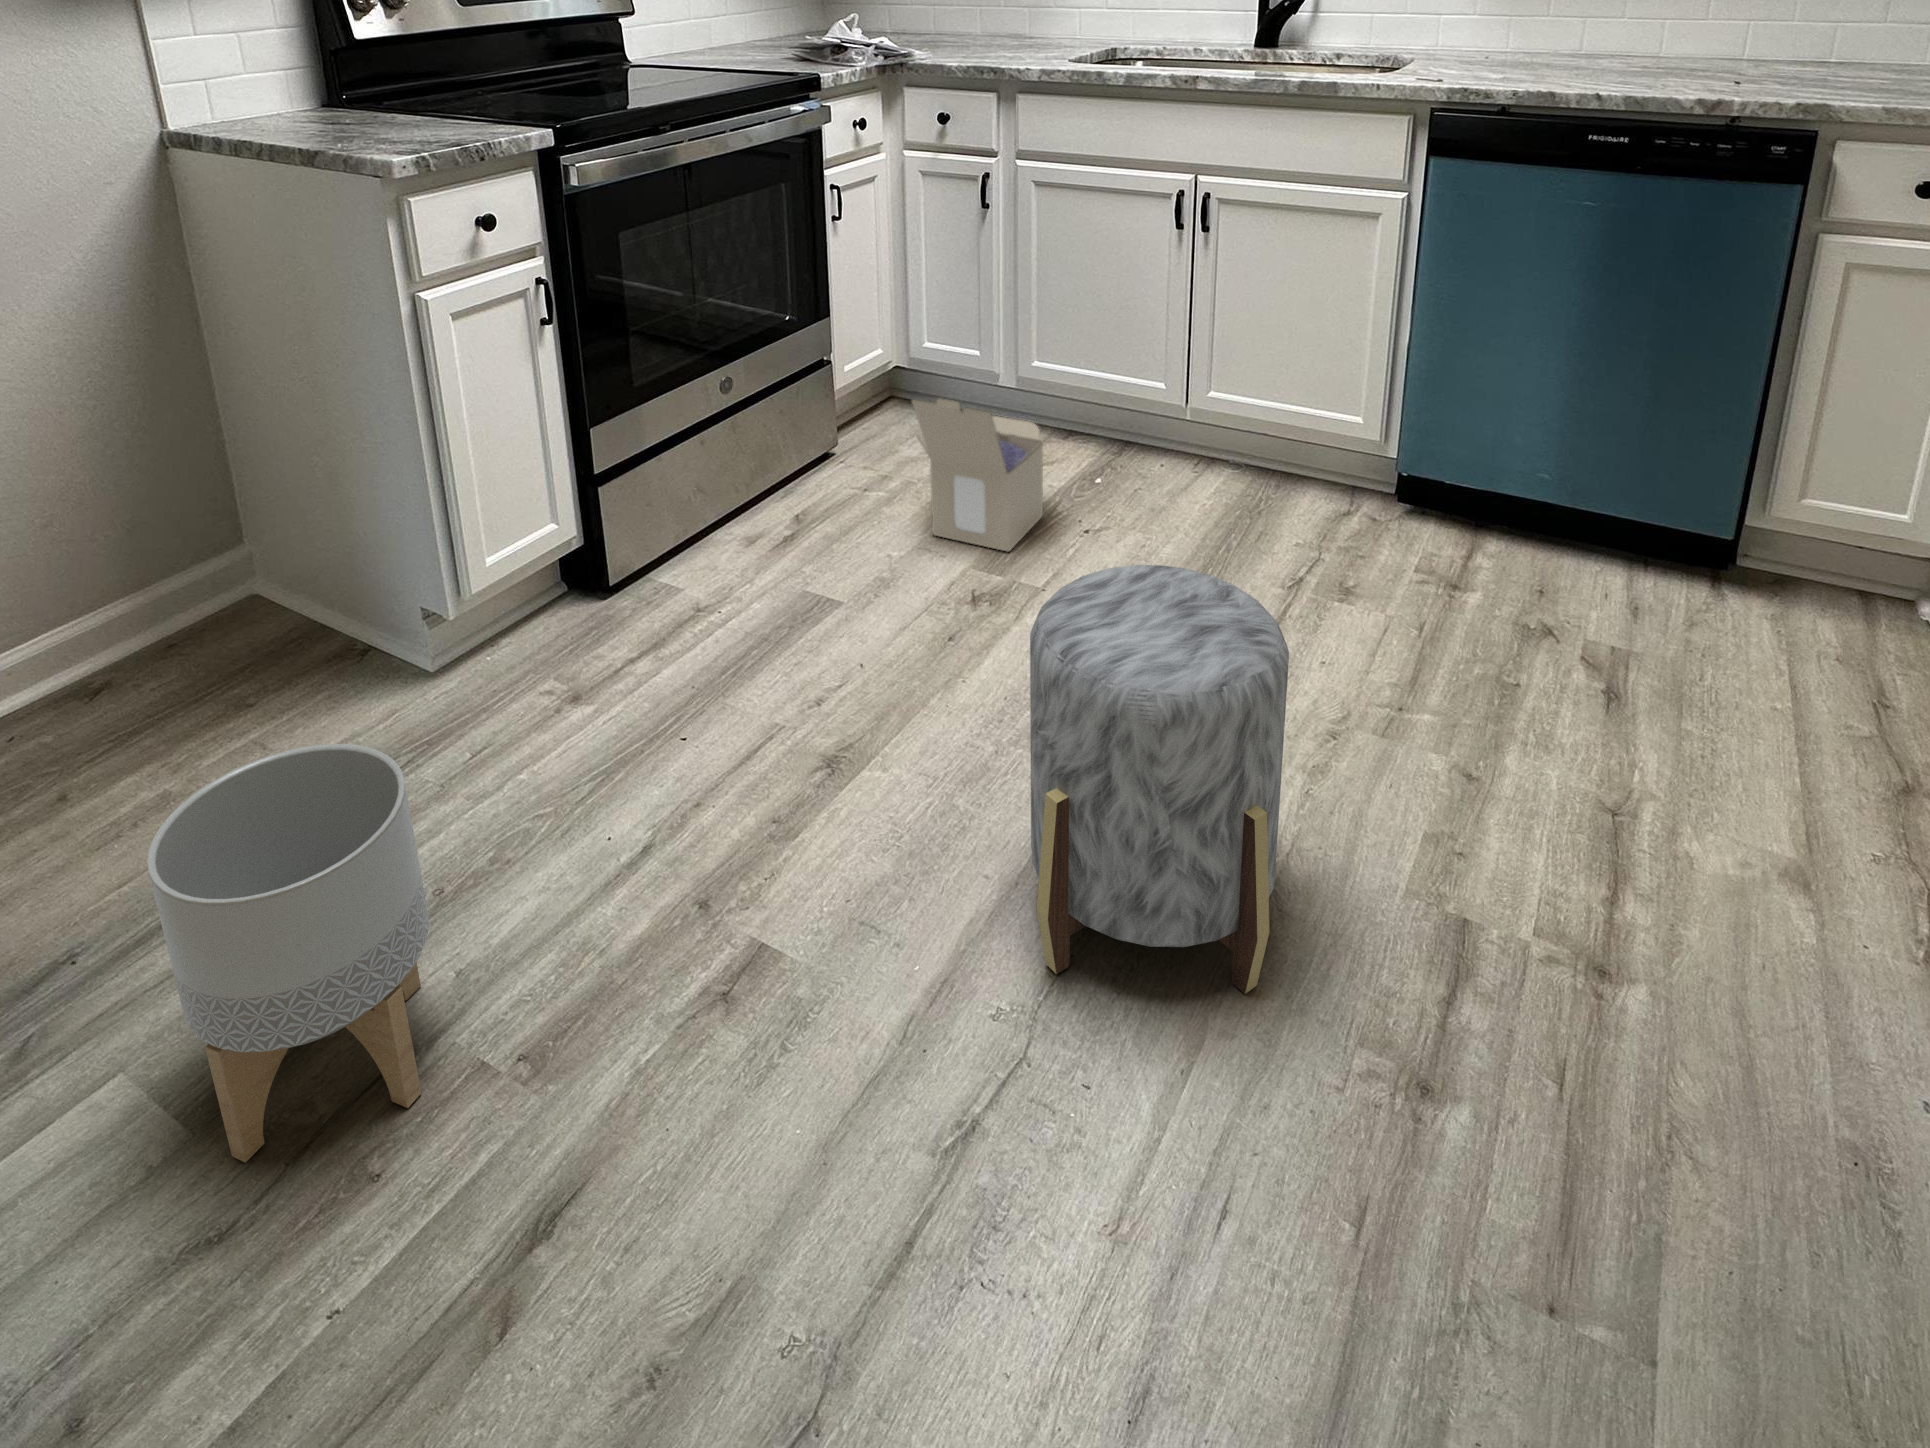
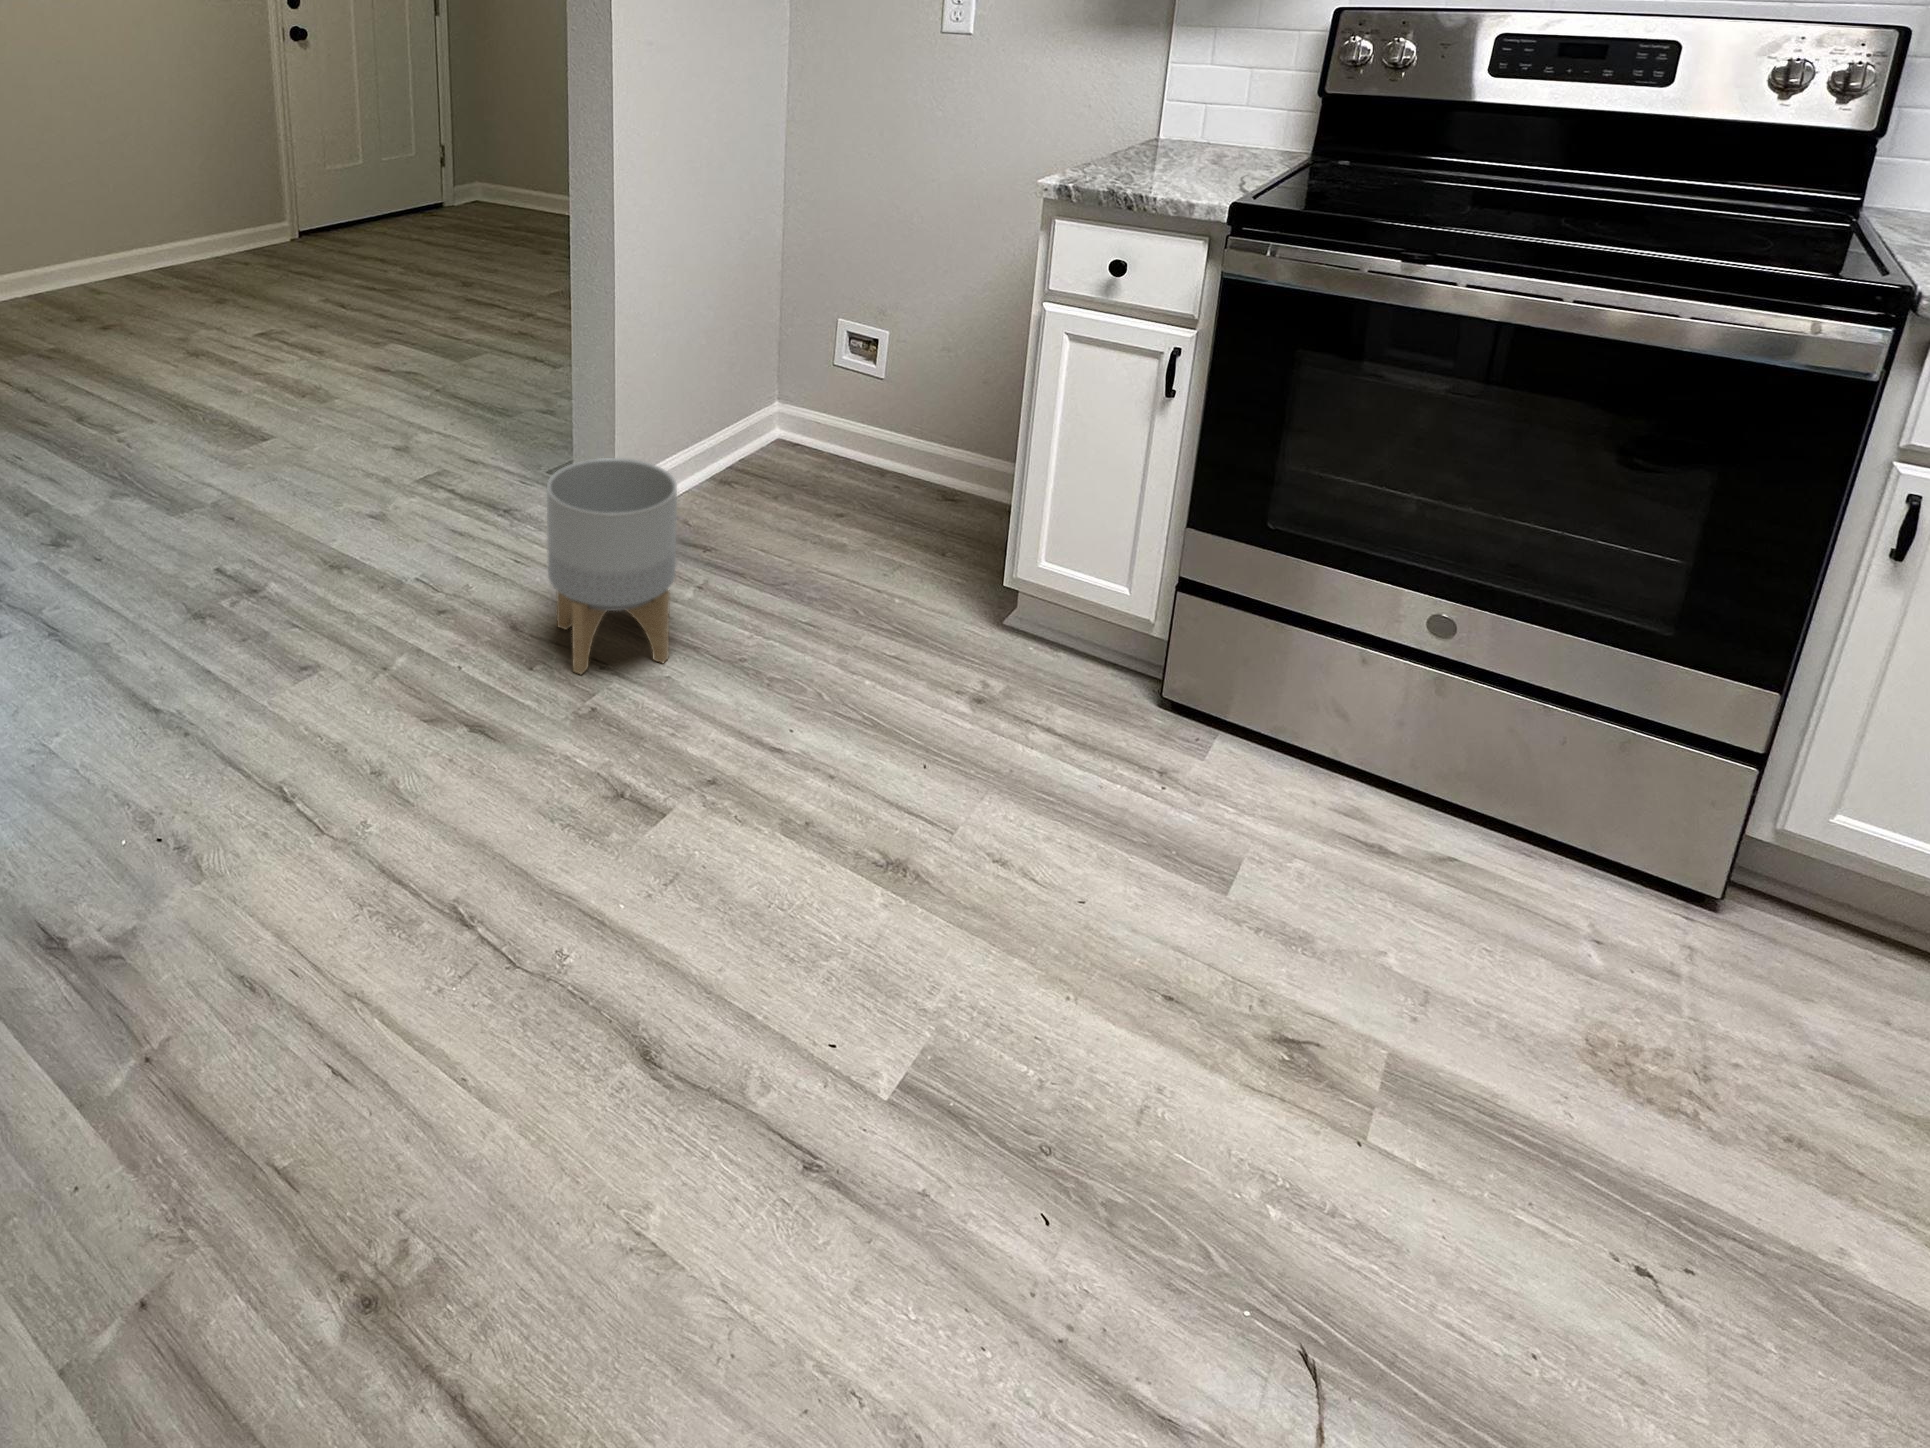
cardboard box: present [912,398,1050,552] -> none [1456,770,1752,1202]
stool: present [1030,565,1289,994] -> none [515,732,810,1250]

